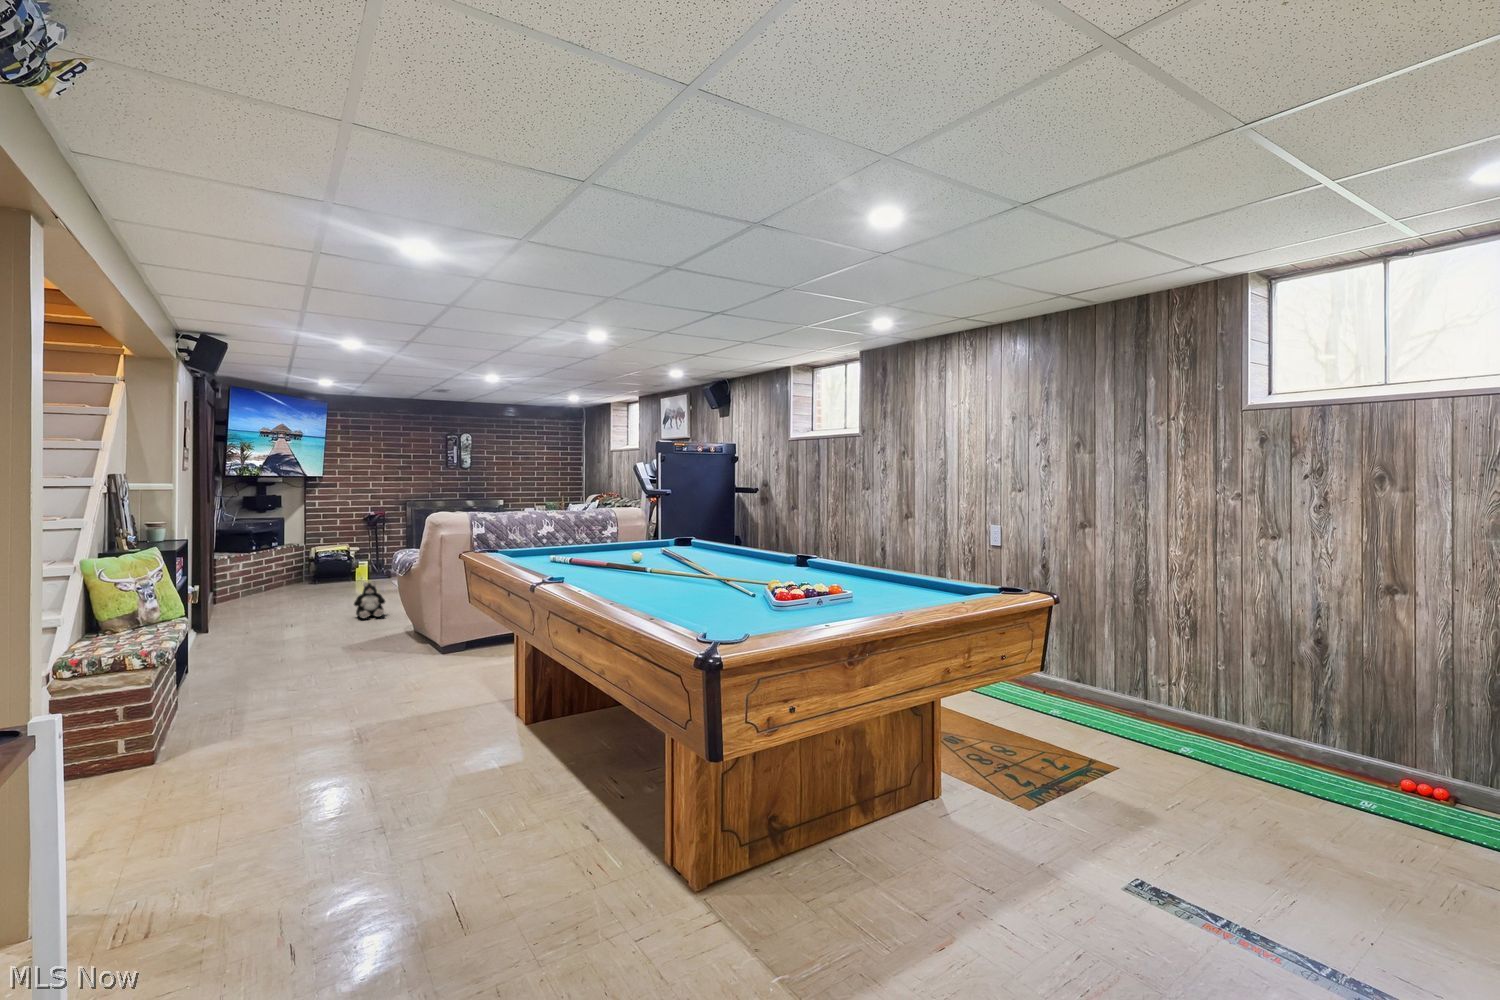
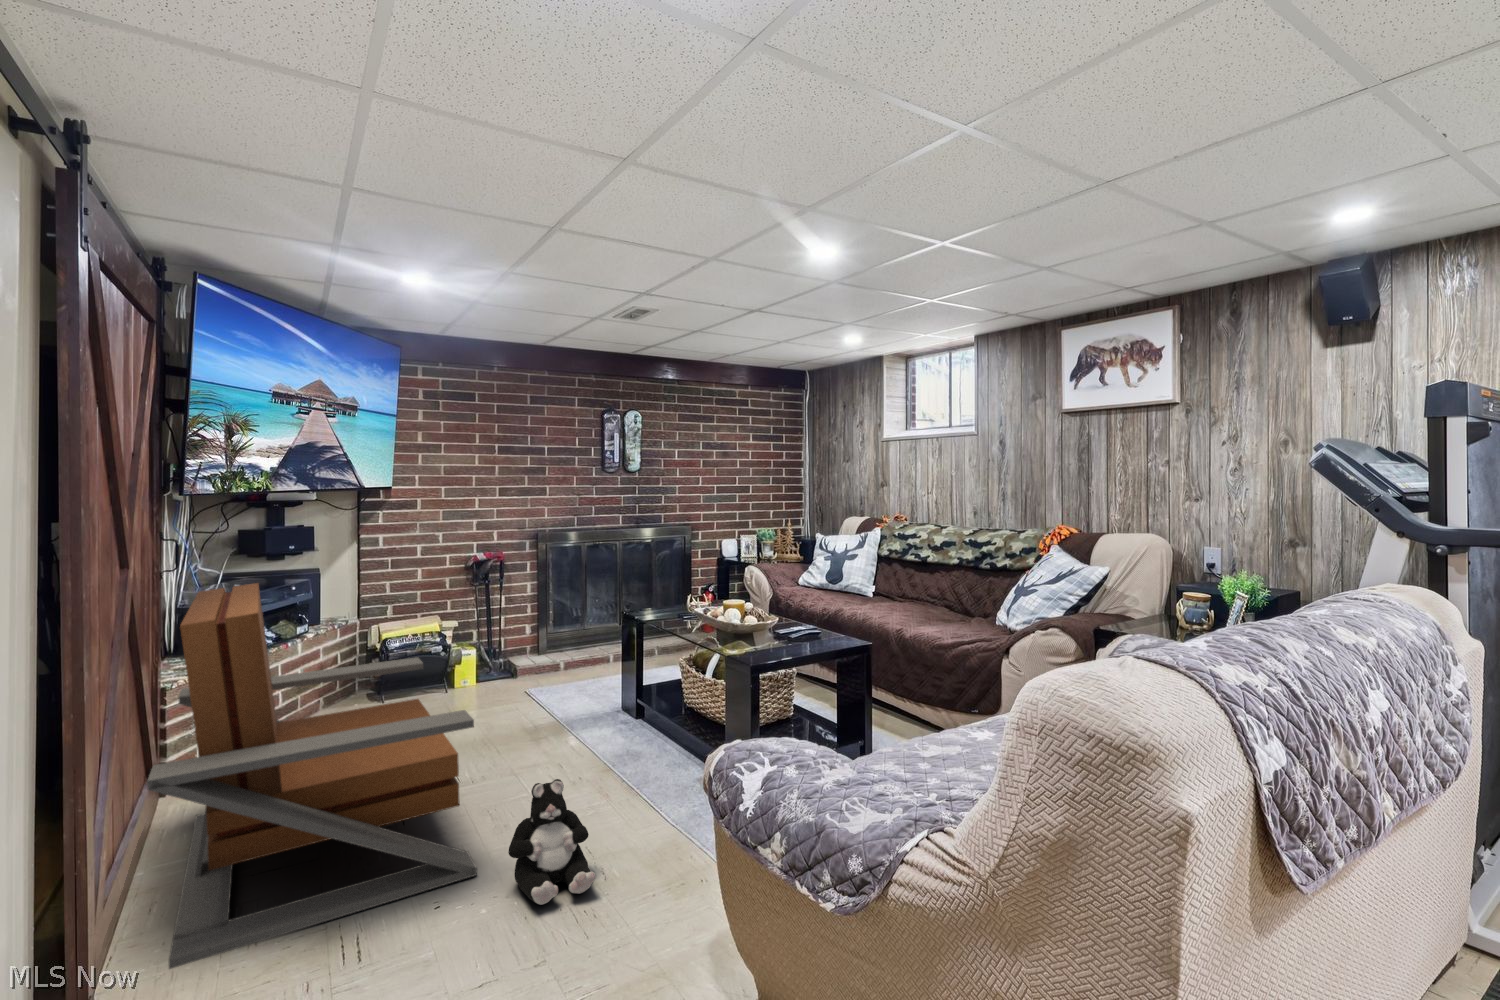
lounge chair: none [228,513,343,627] -> present [147,583,477,969]

